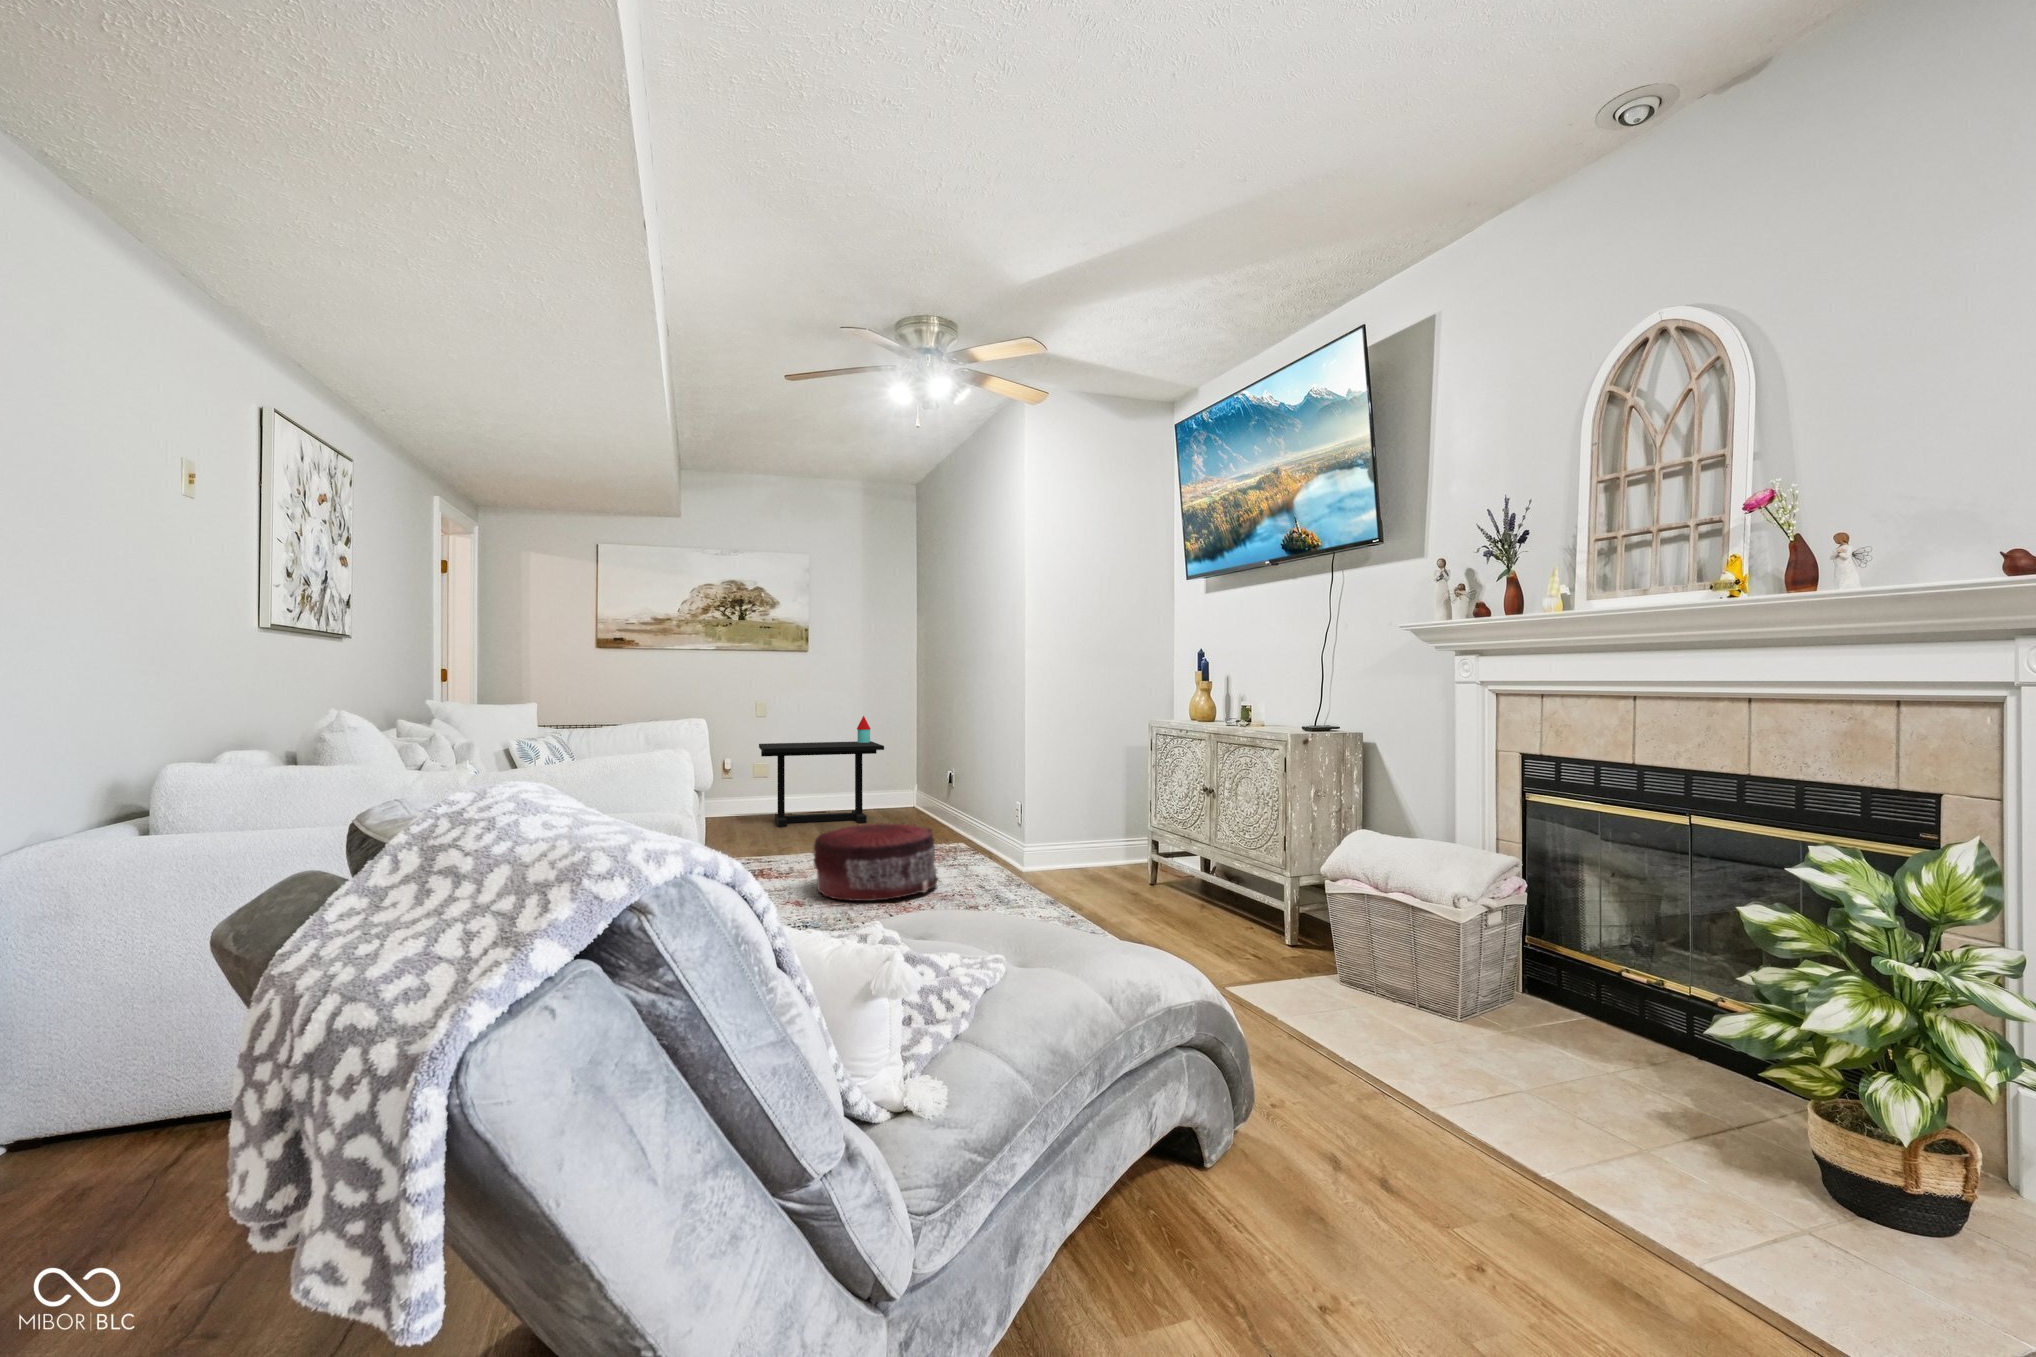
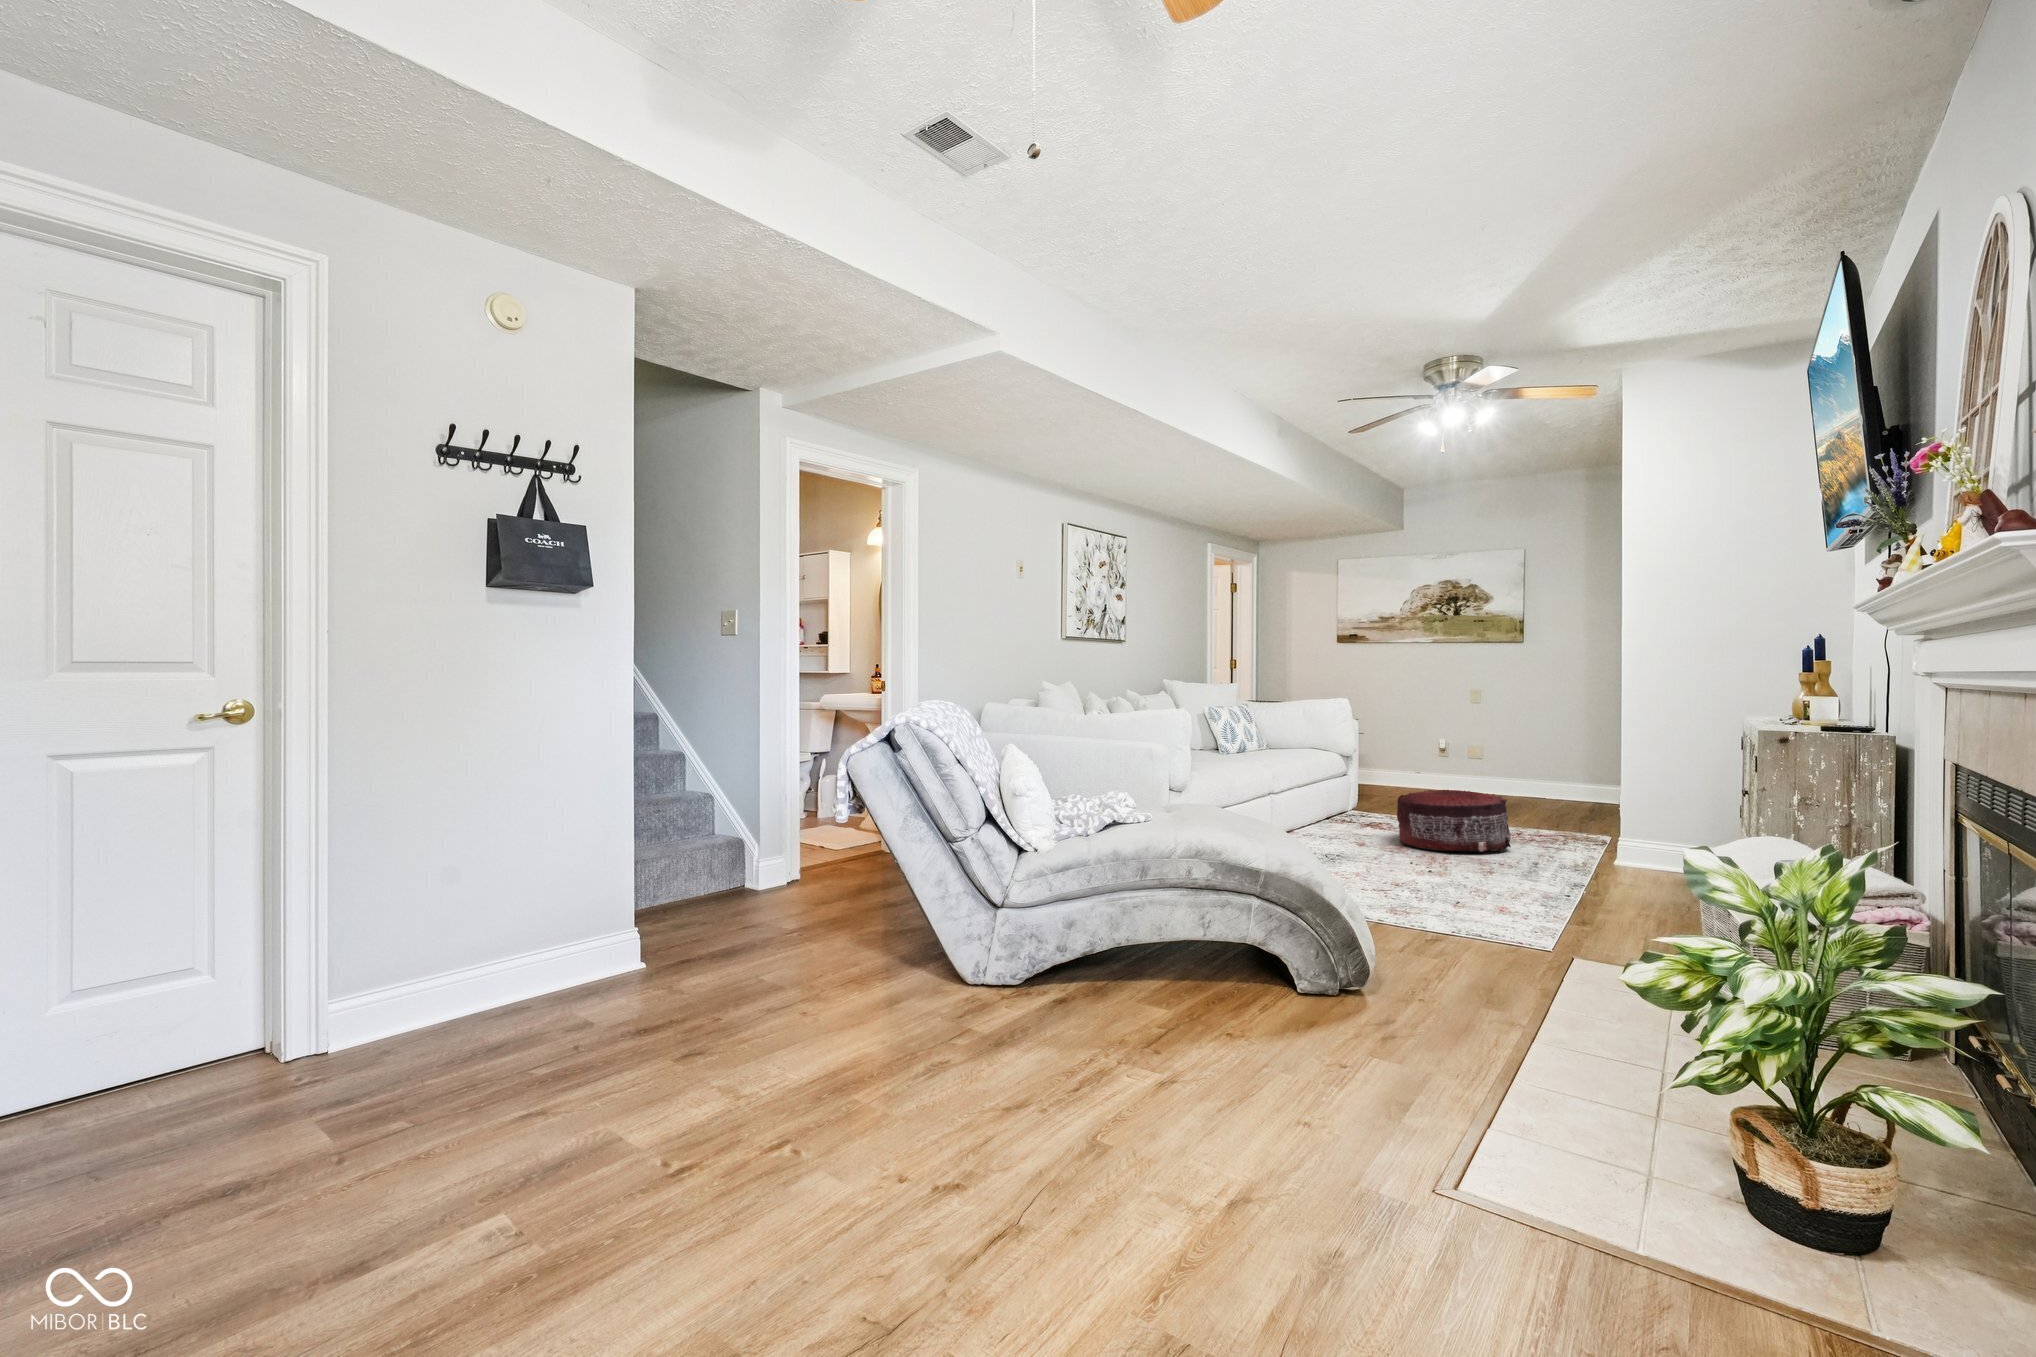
side table: present [759,716,884,827] -> none [1454,703,1586,805]

